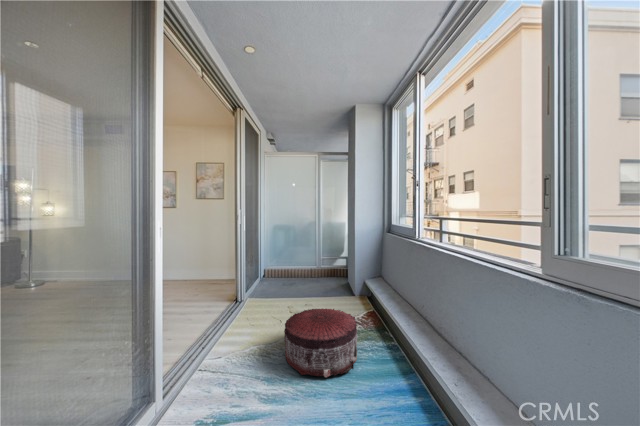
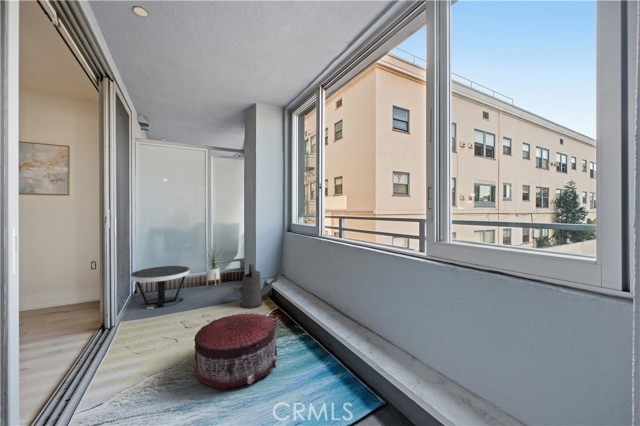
house plant: none [311,239,332,279] -> present [207,247,220,285]
side table: none [257,258,299,291] -> present [131,266,190,308]
watering can: none [333,262,382,305] -> present [234,264,284,308]

